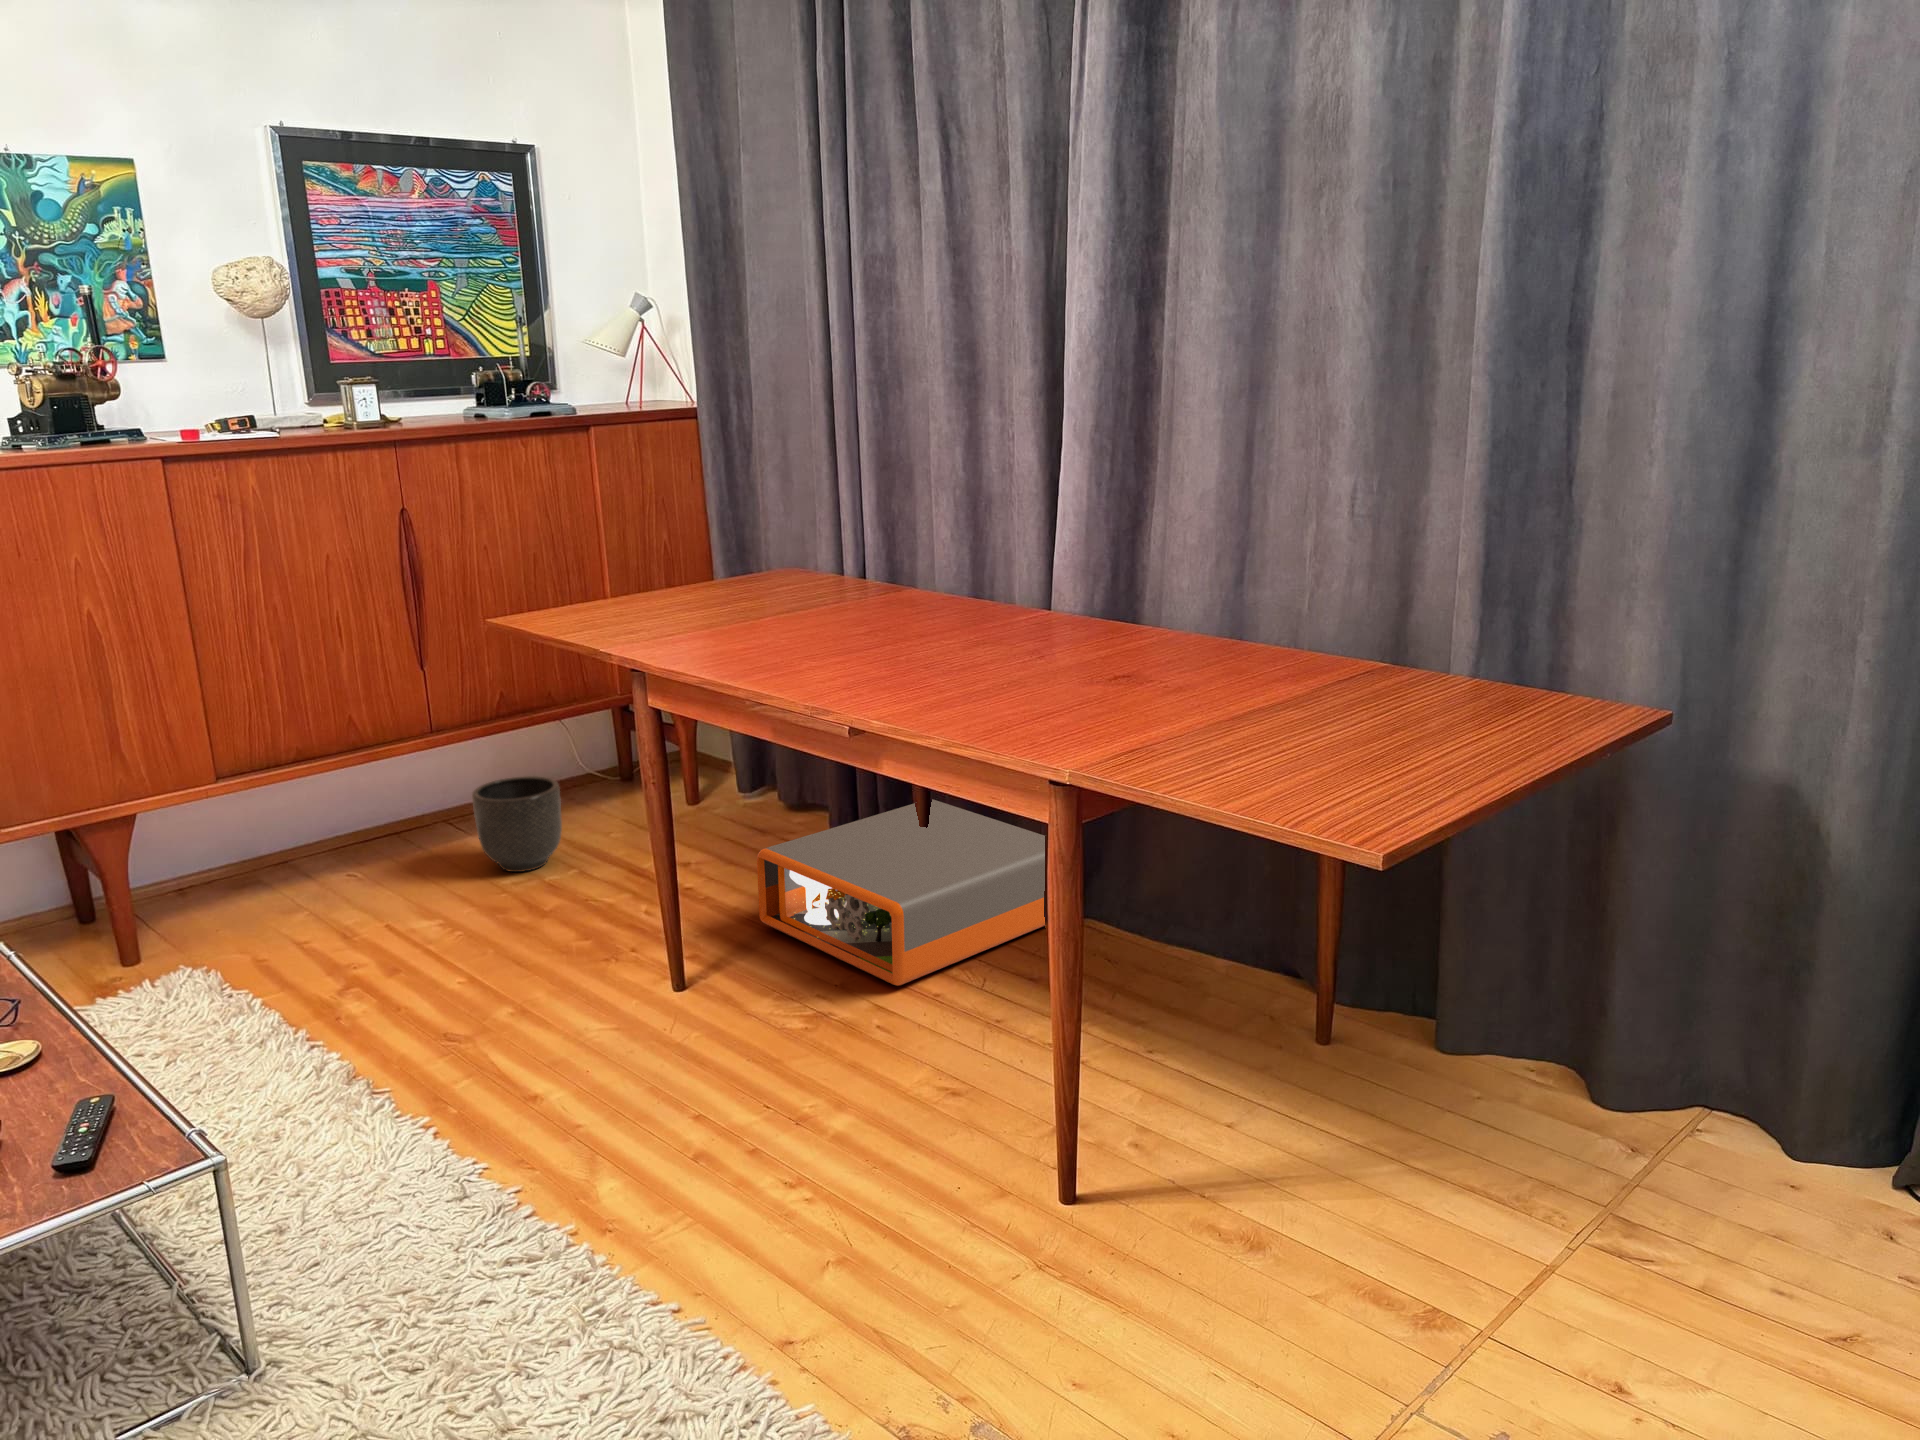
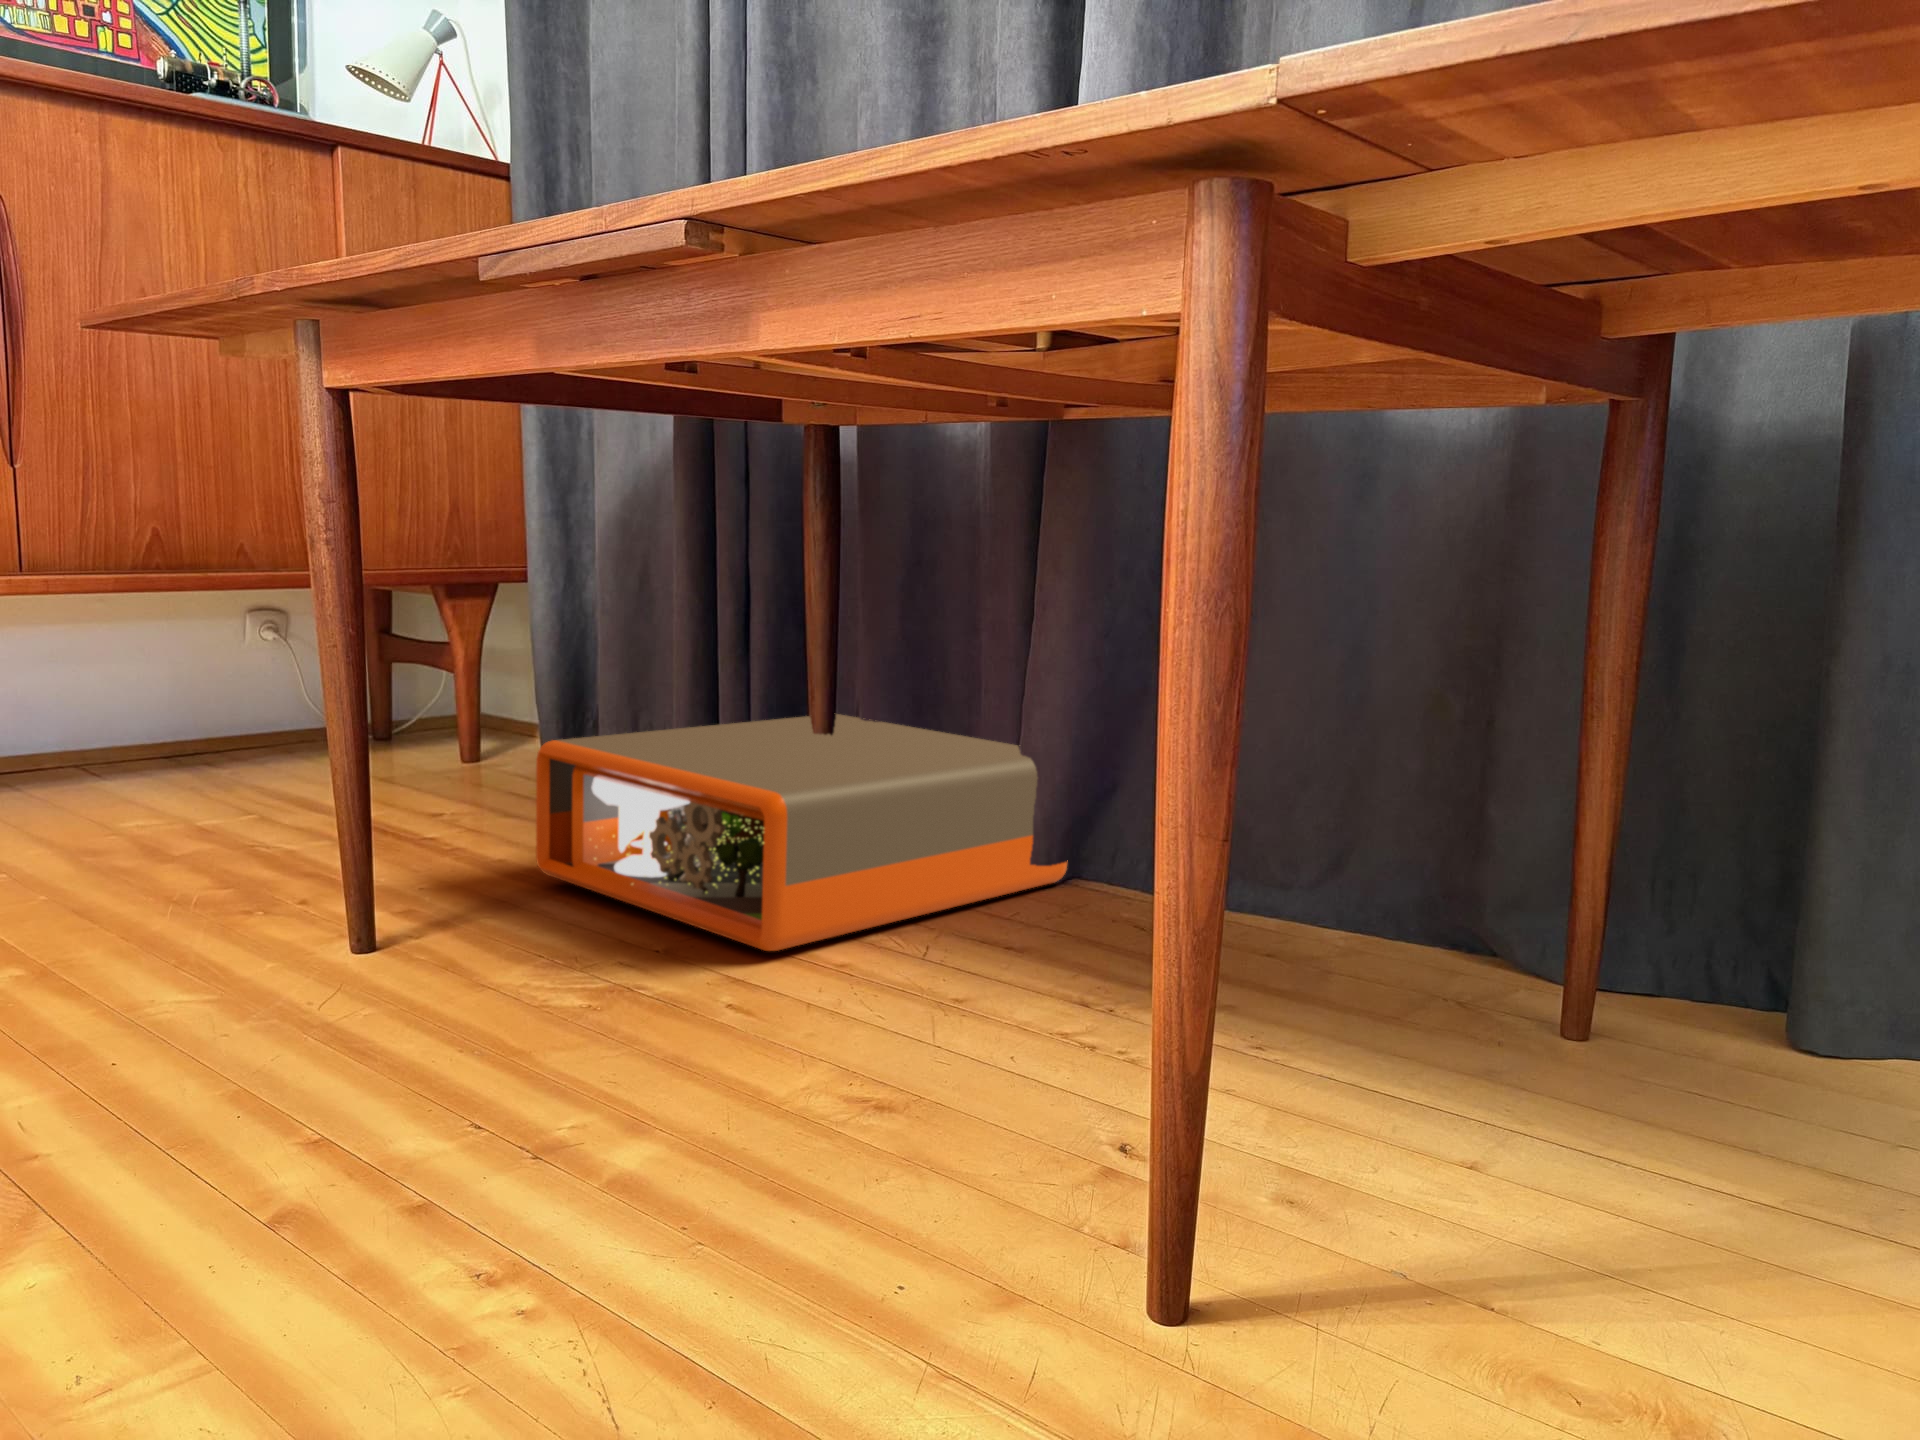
planter: present [472,776,562,872] -> none [85,675,239,817]

